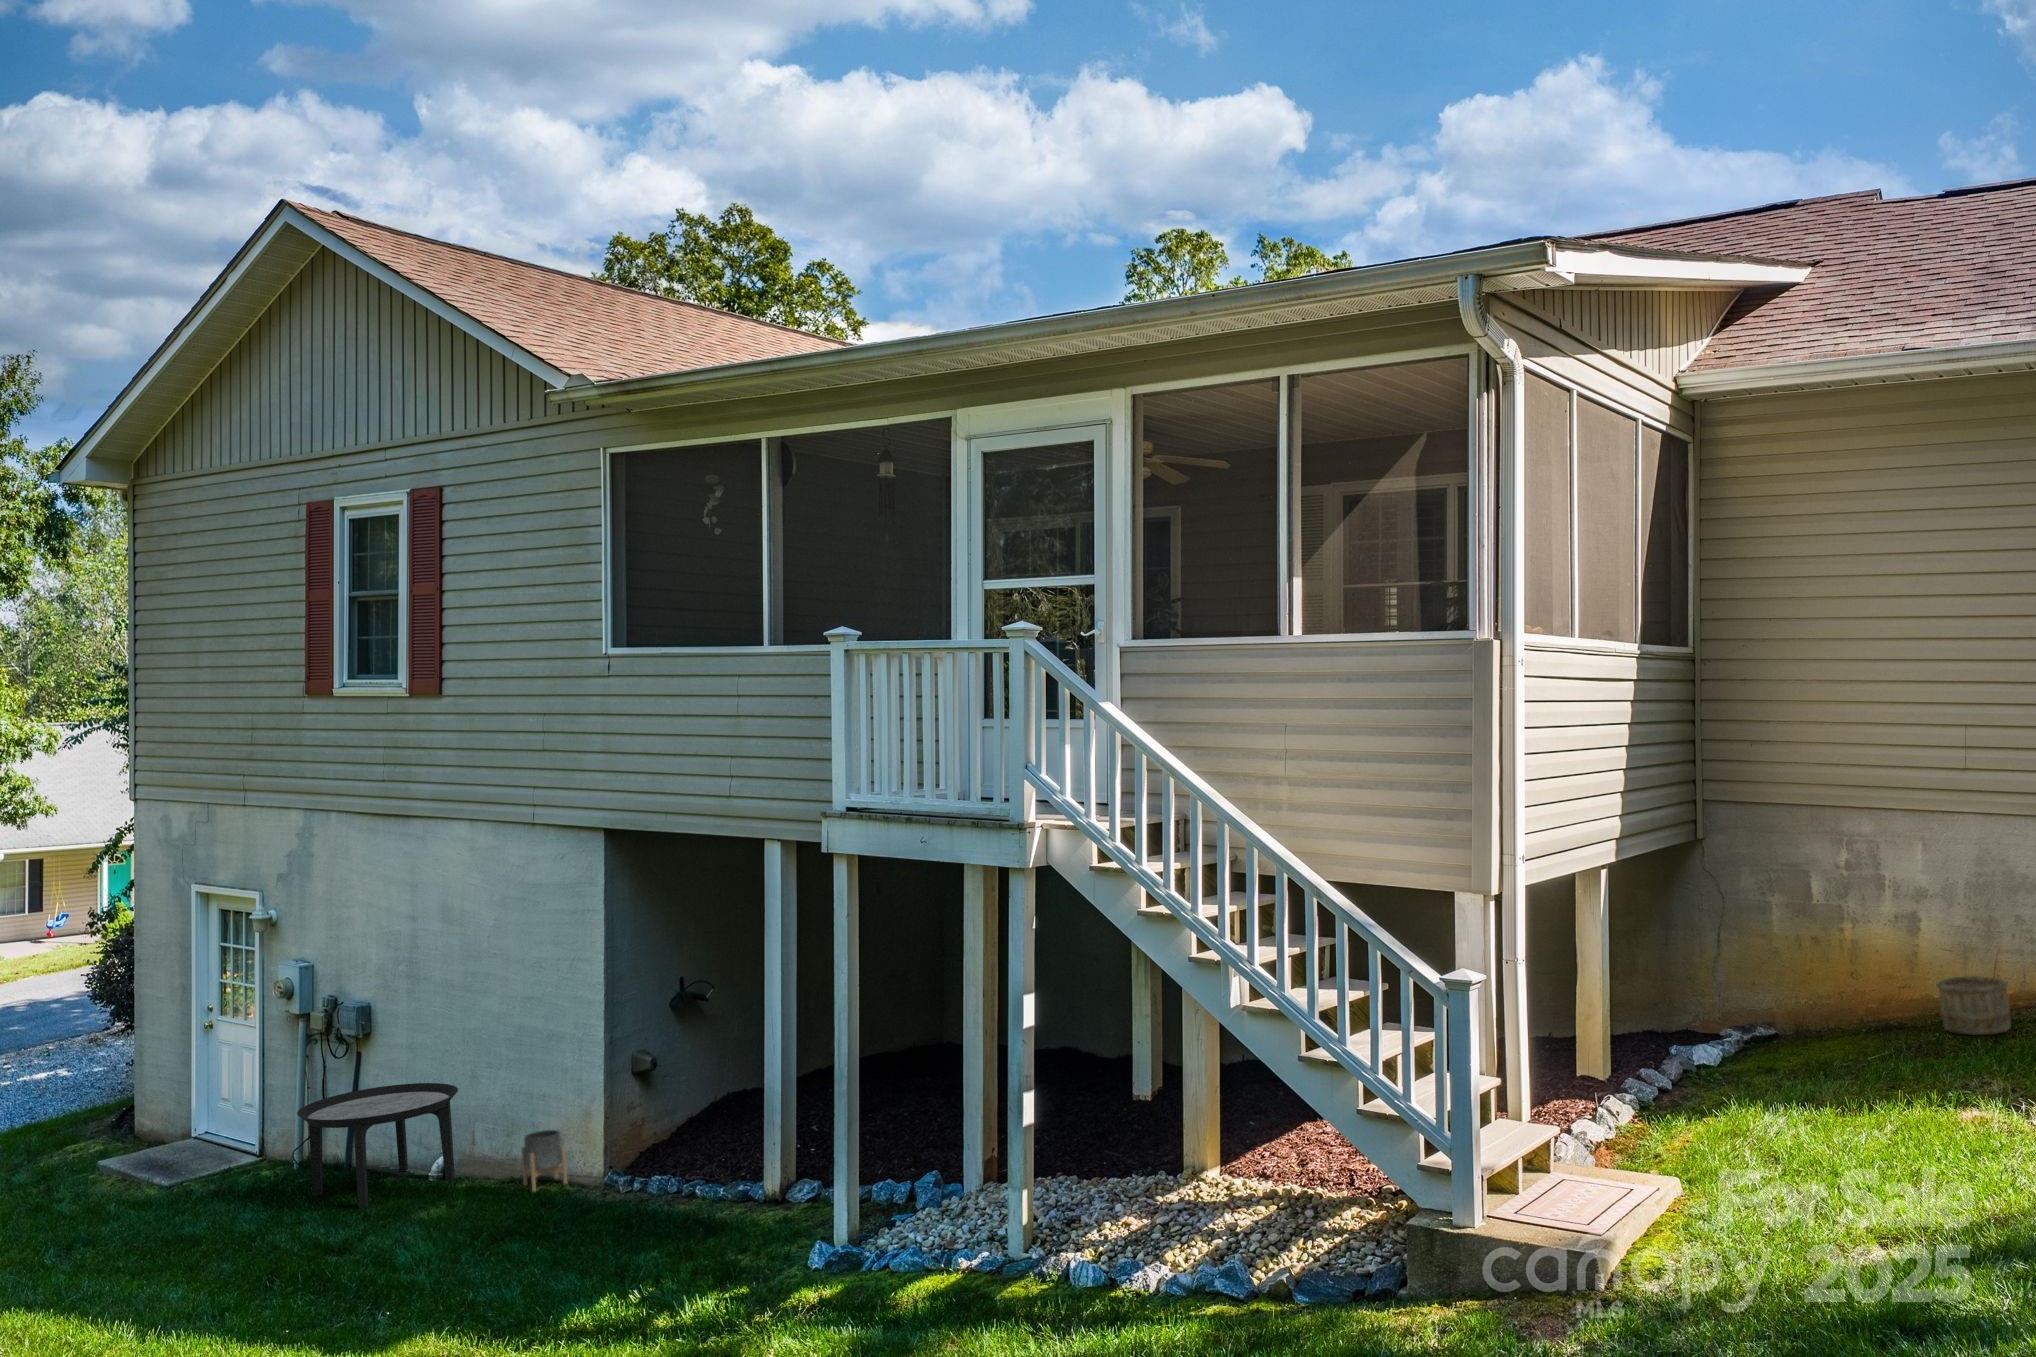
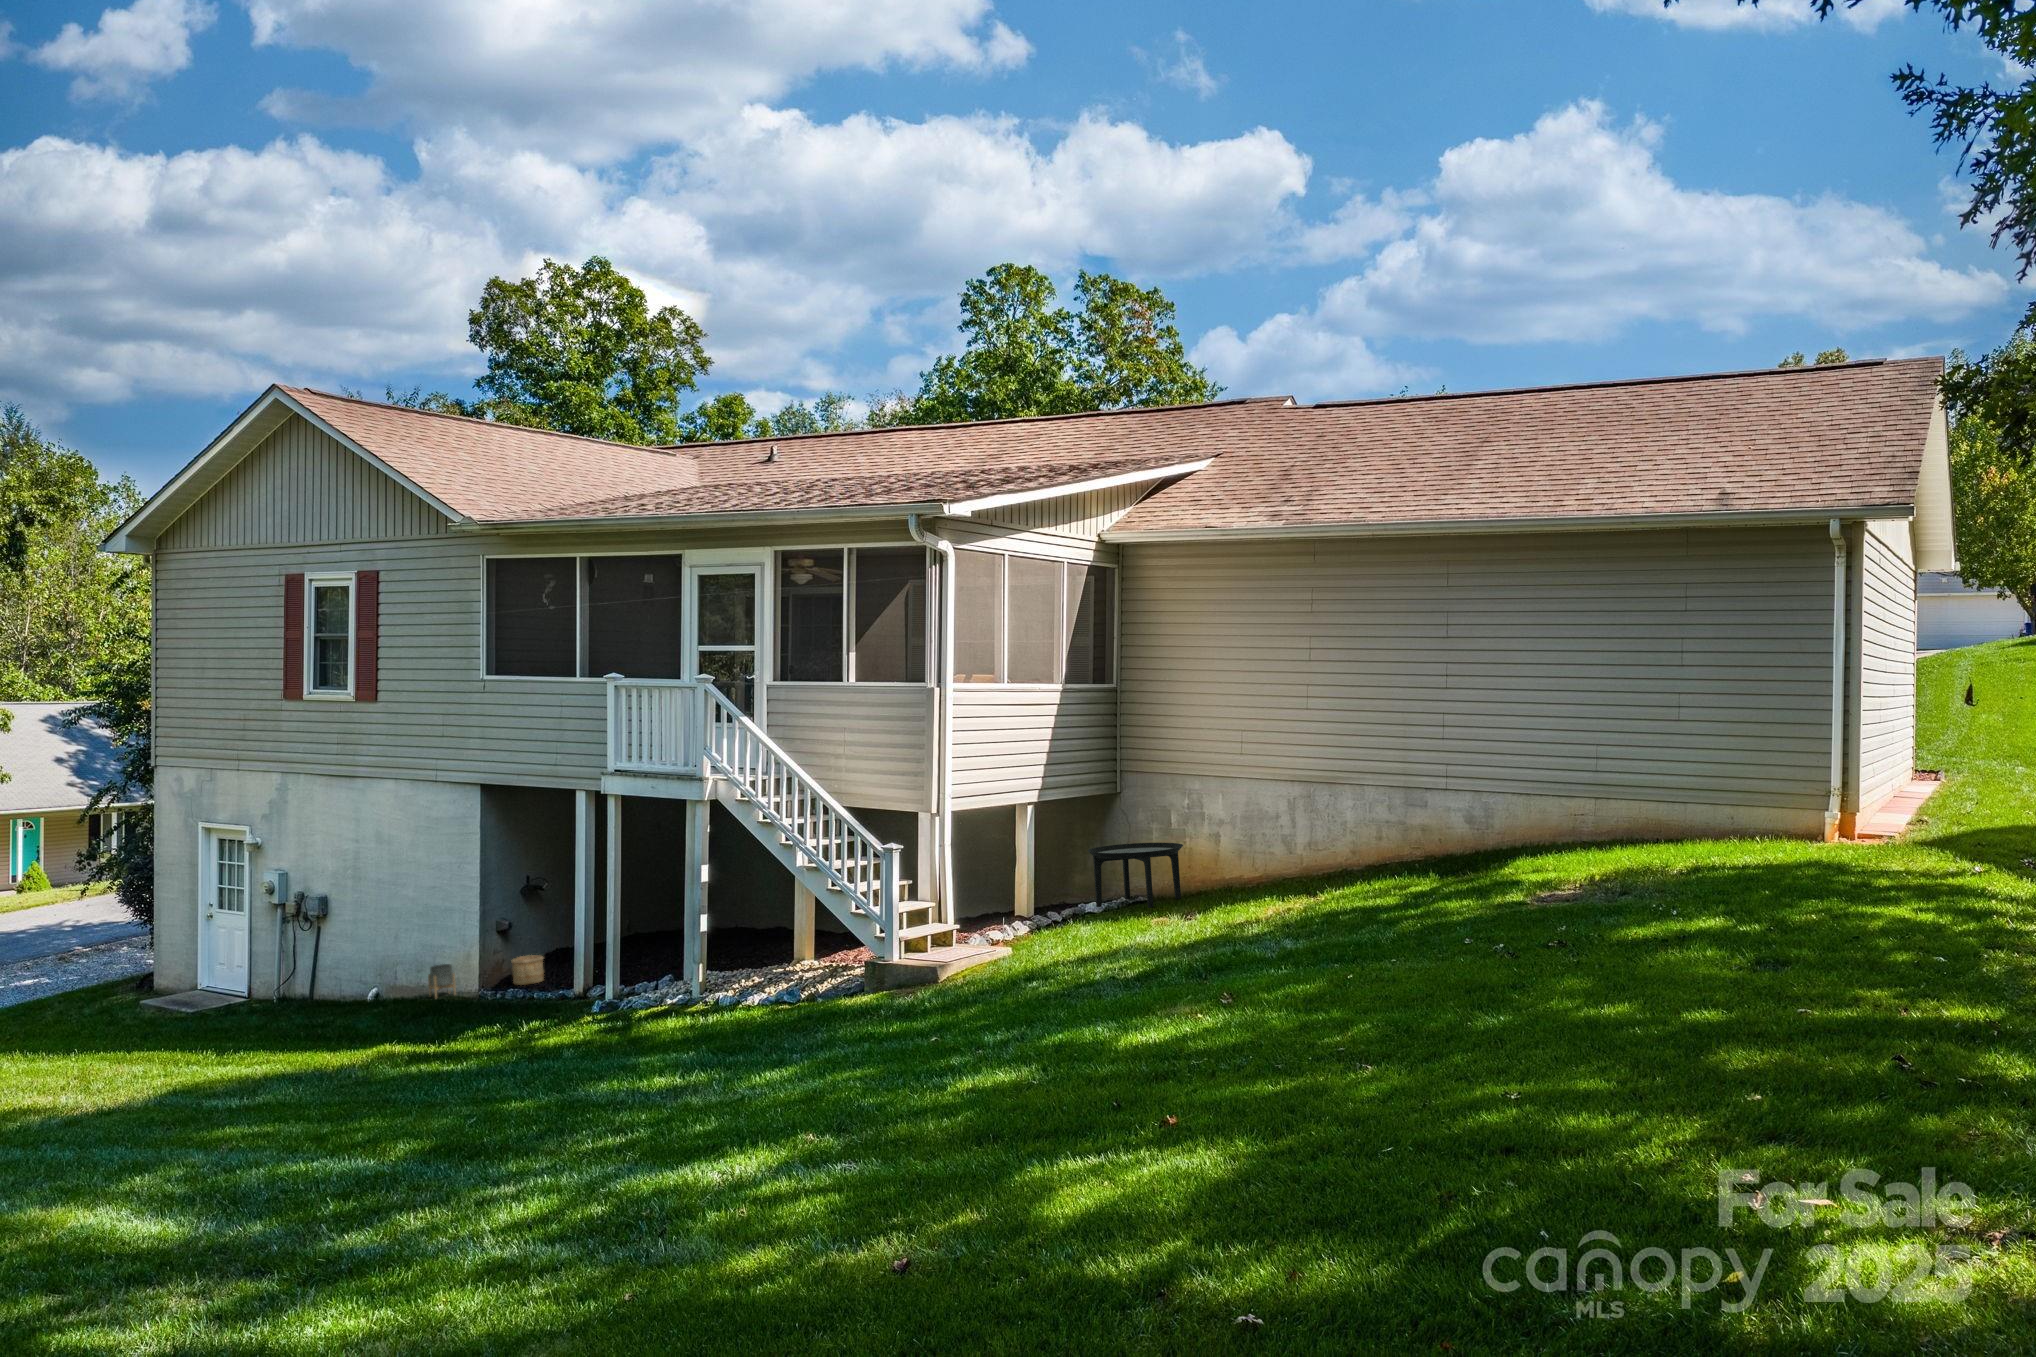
wooden bucket: present [1936,976,2011,1035] -> present [512,955,544,985]
round table: present [297,1083,458,1208] -> present [1088,843,1183,908]

